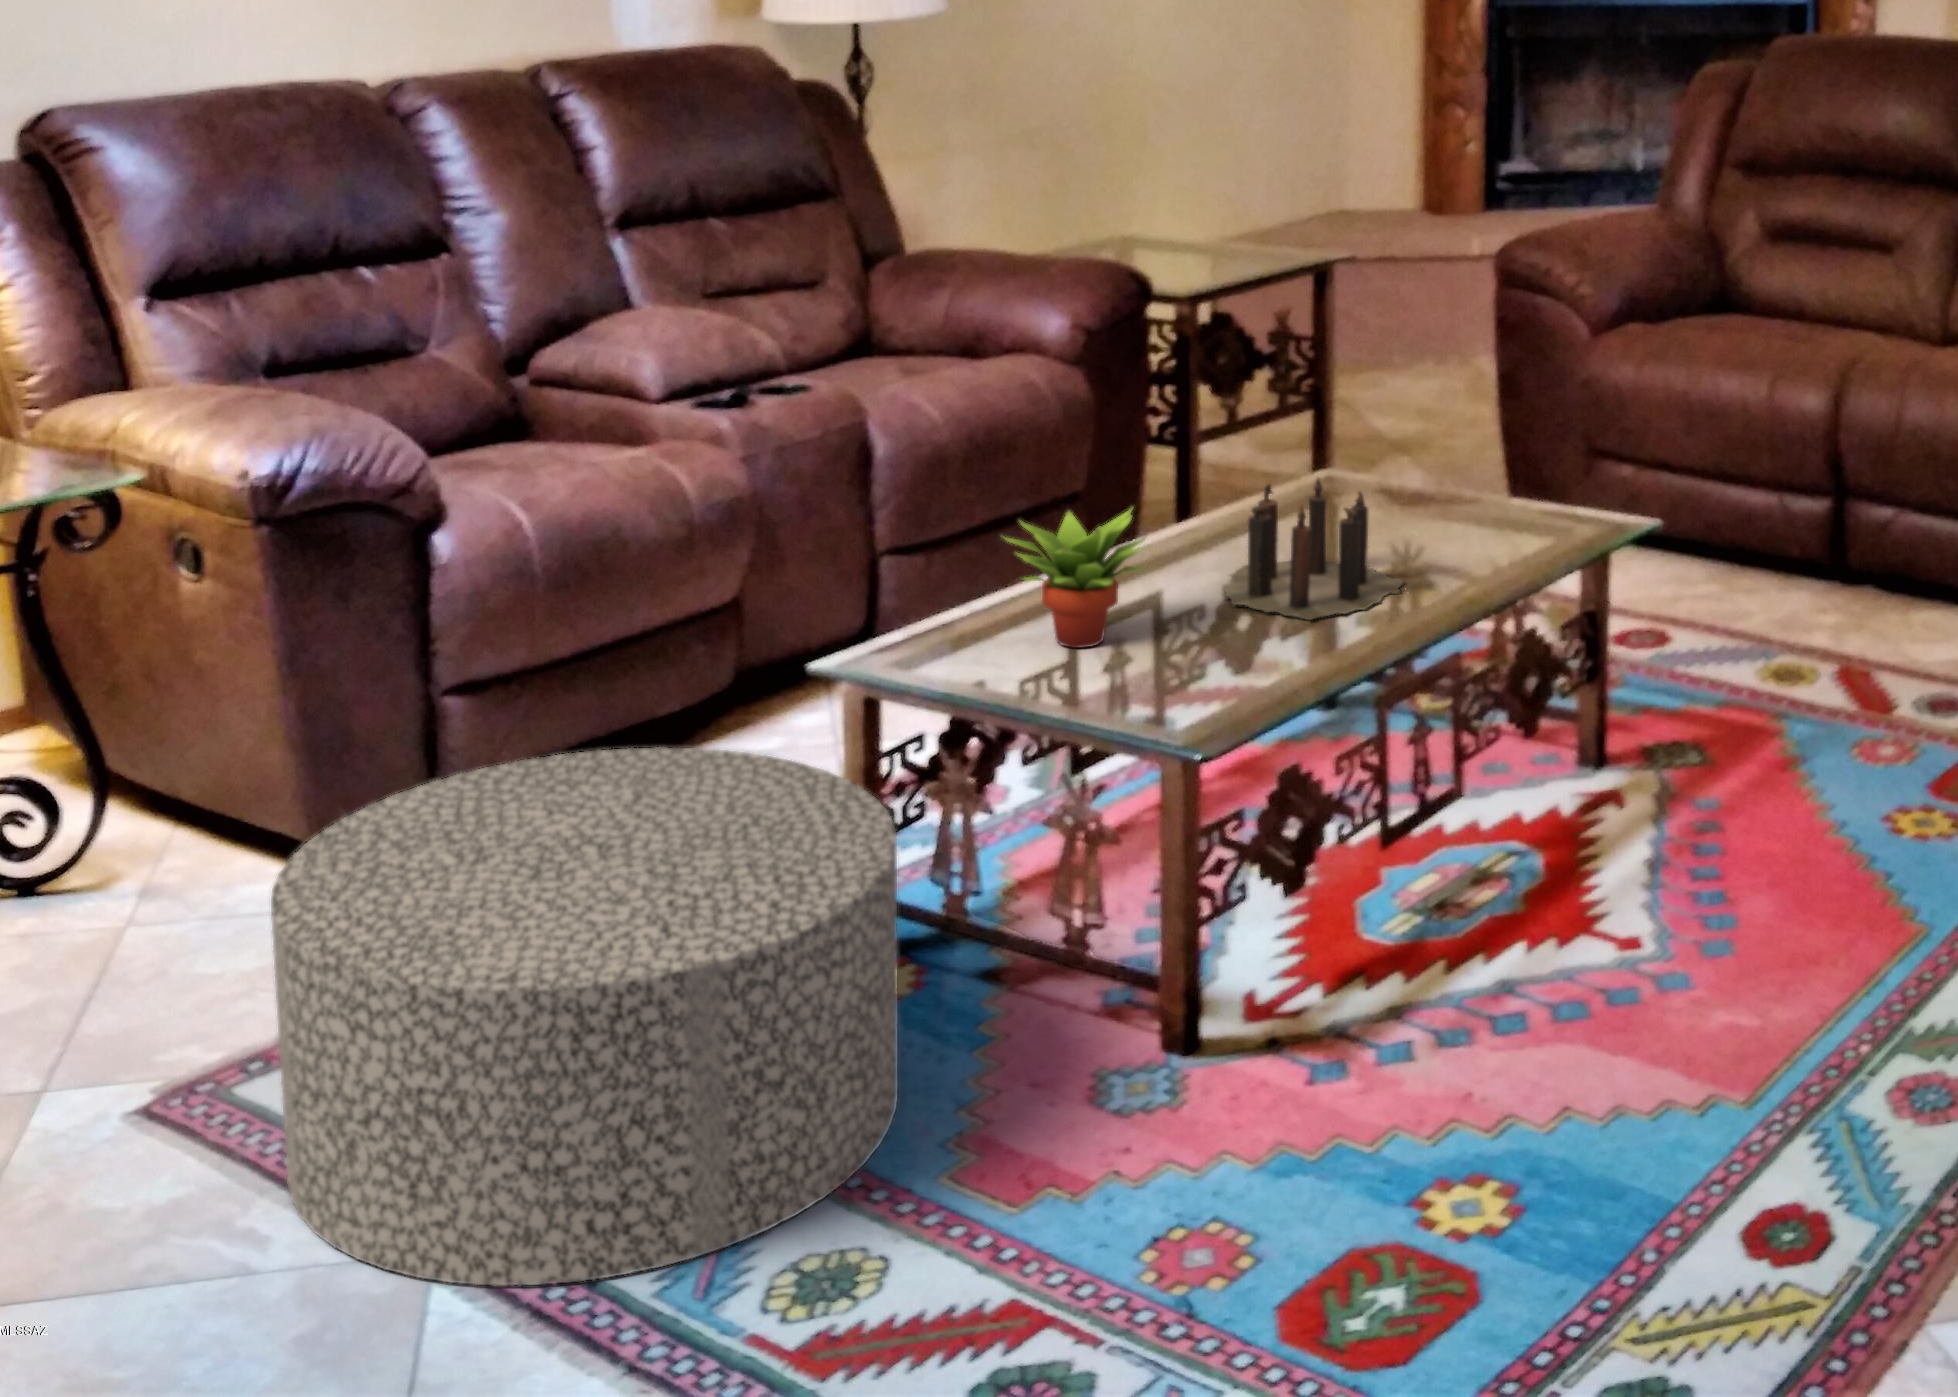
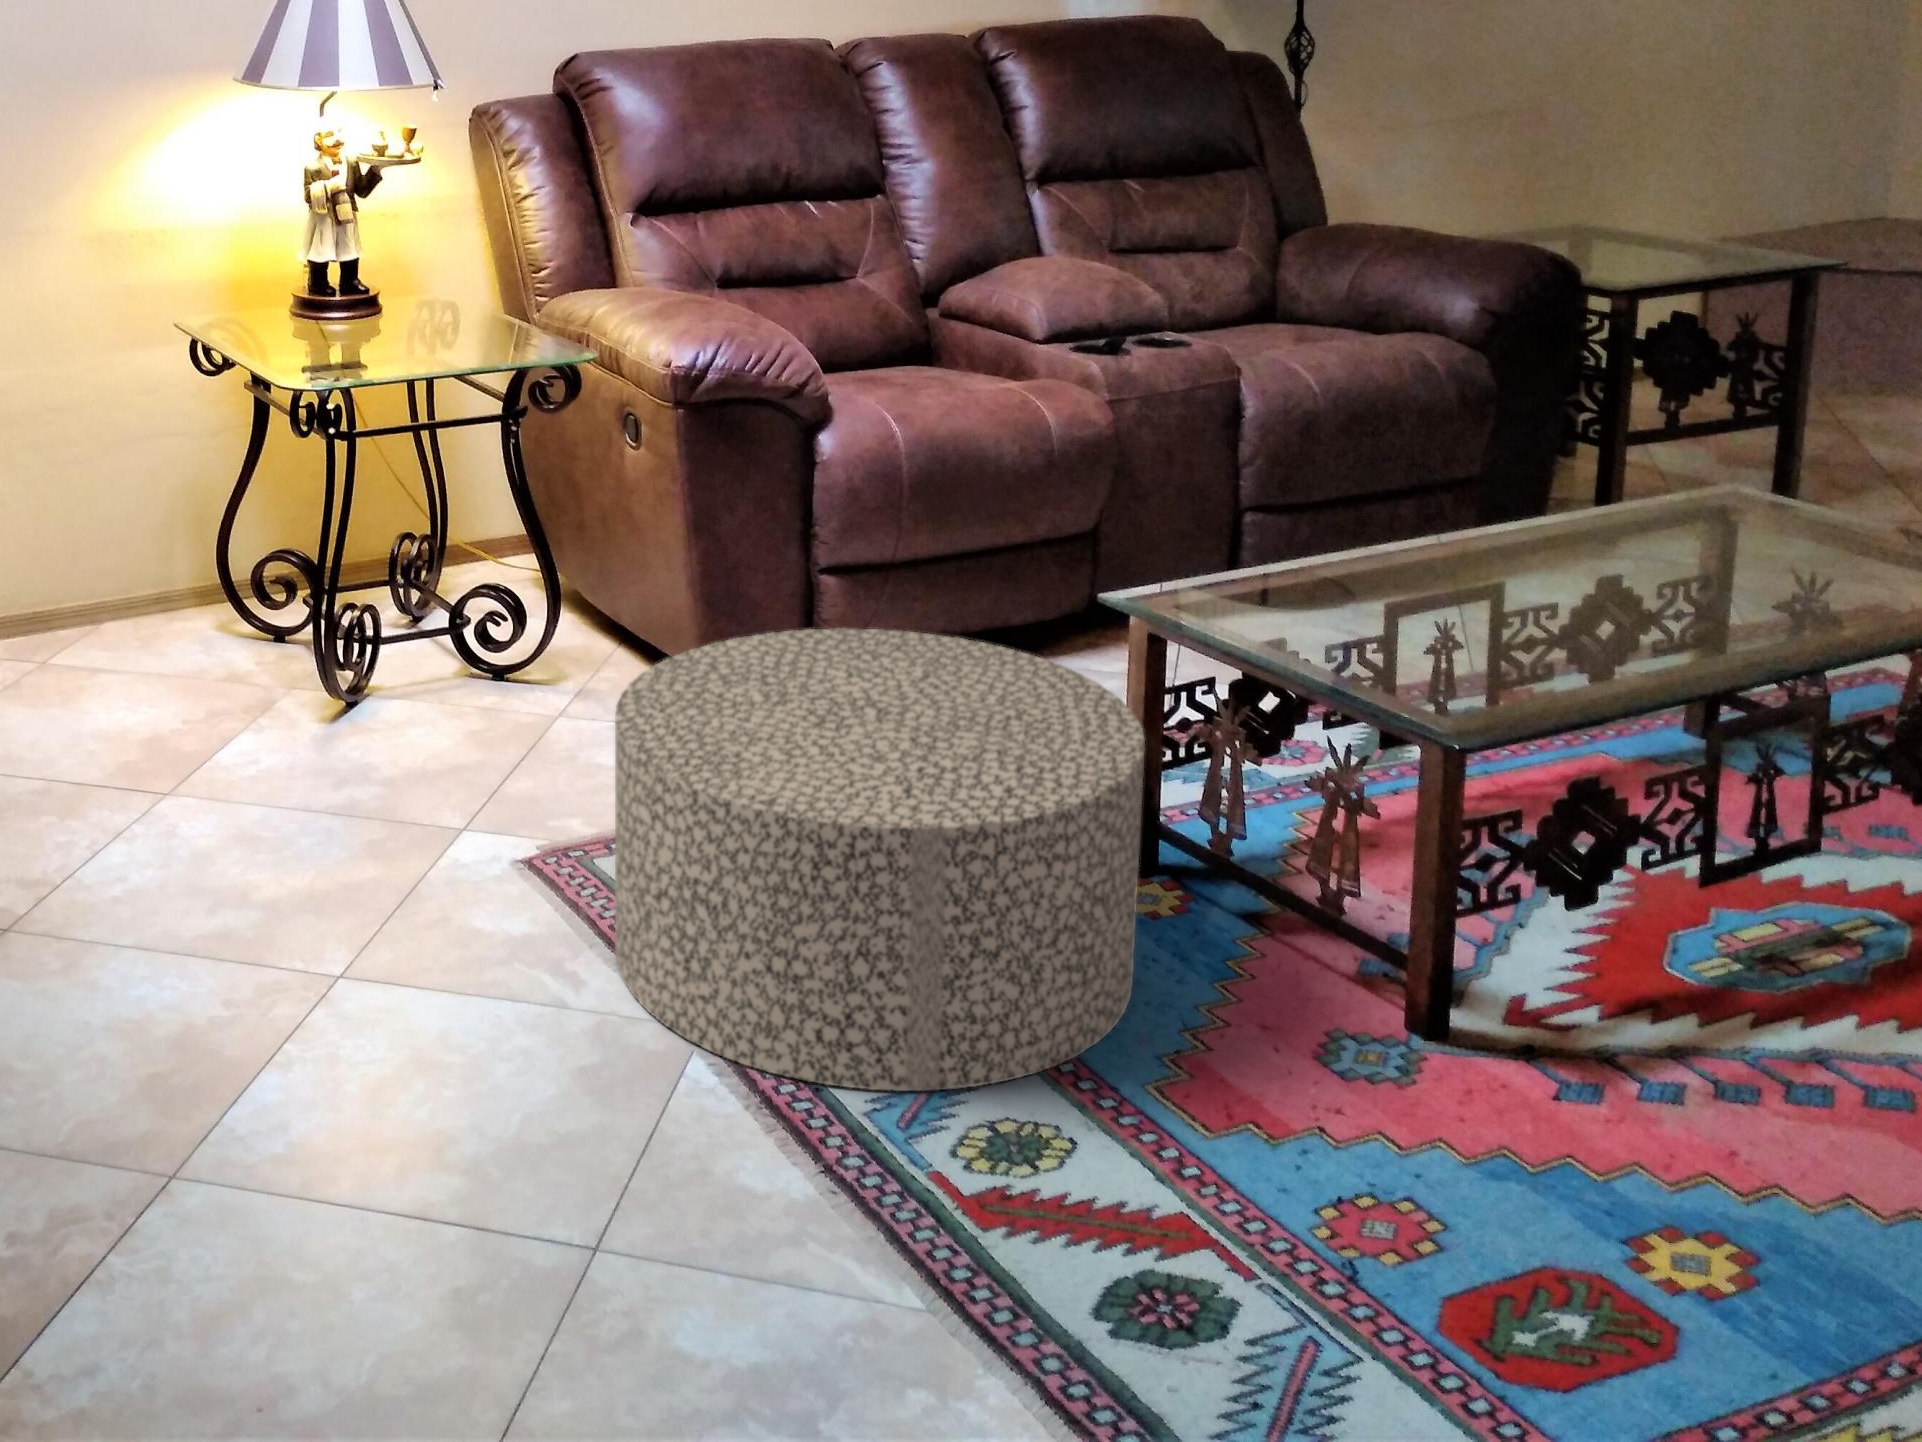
candle: present [1222,478,1403,620] -> none [1540,472,1790,631]
succulent plant: present [1003,507,1145,648] -> none [1307,473,1469,612]

